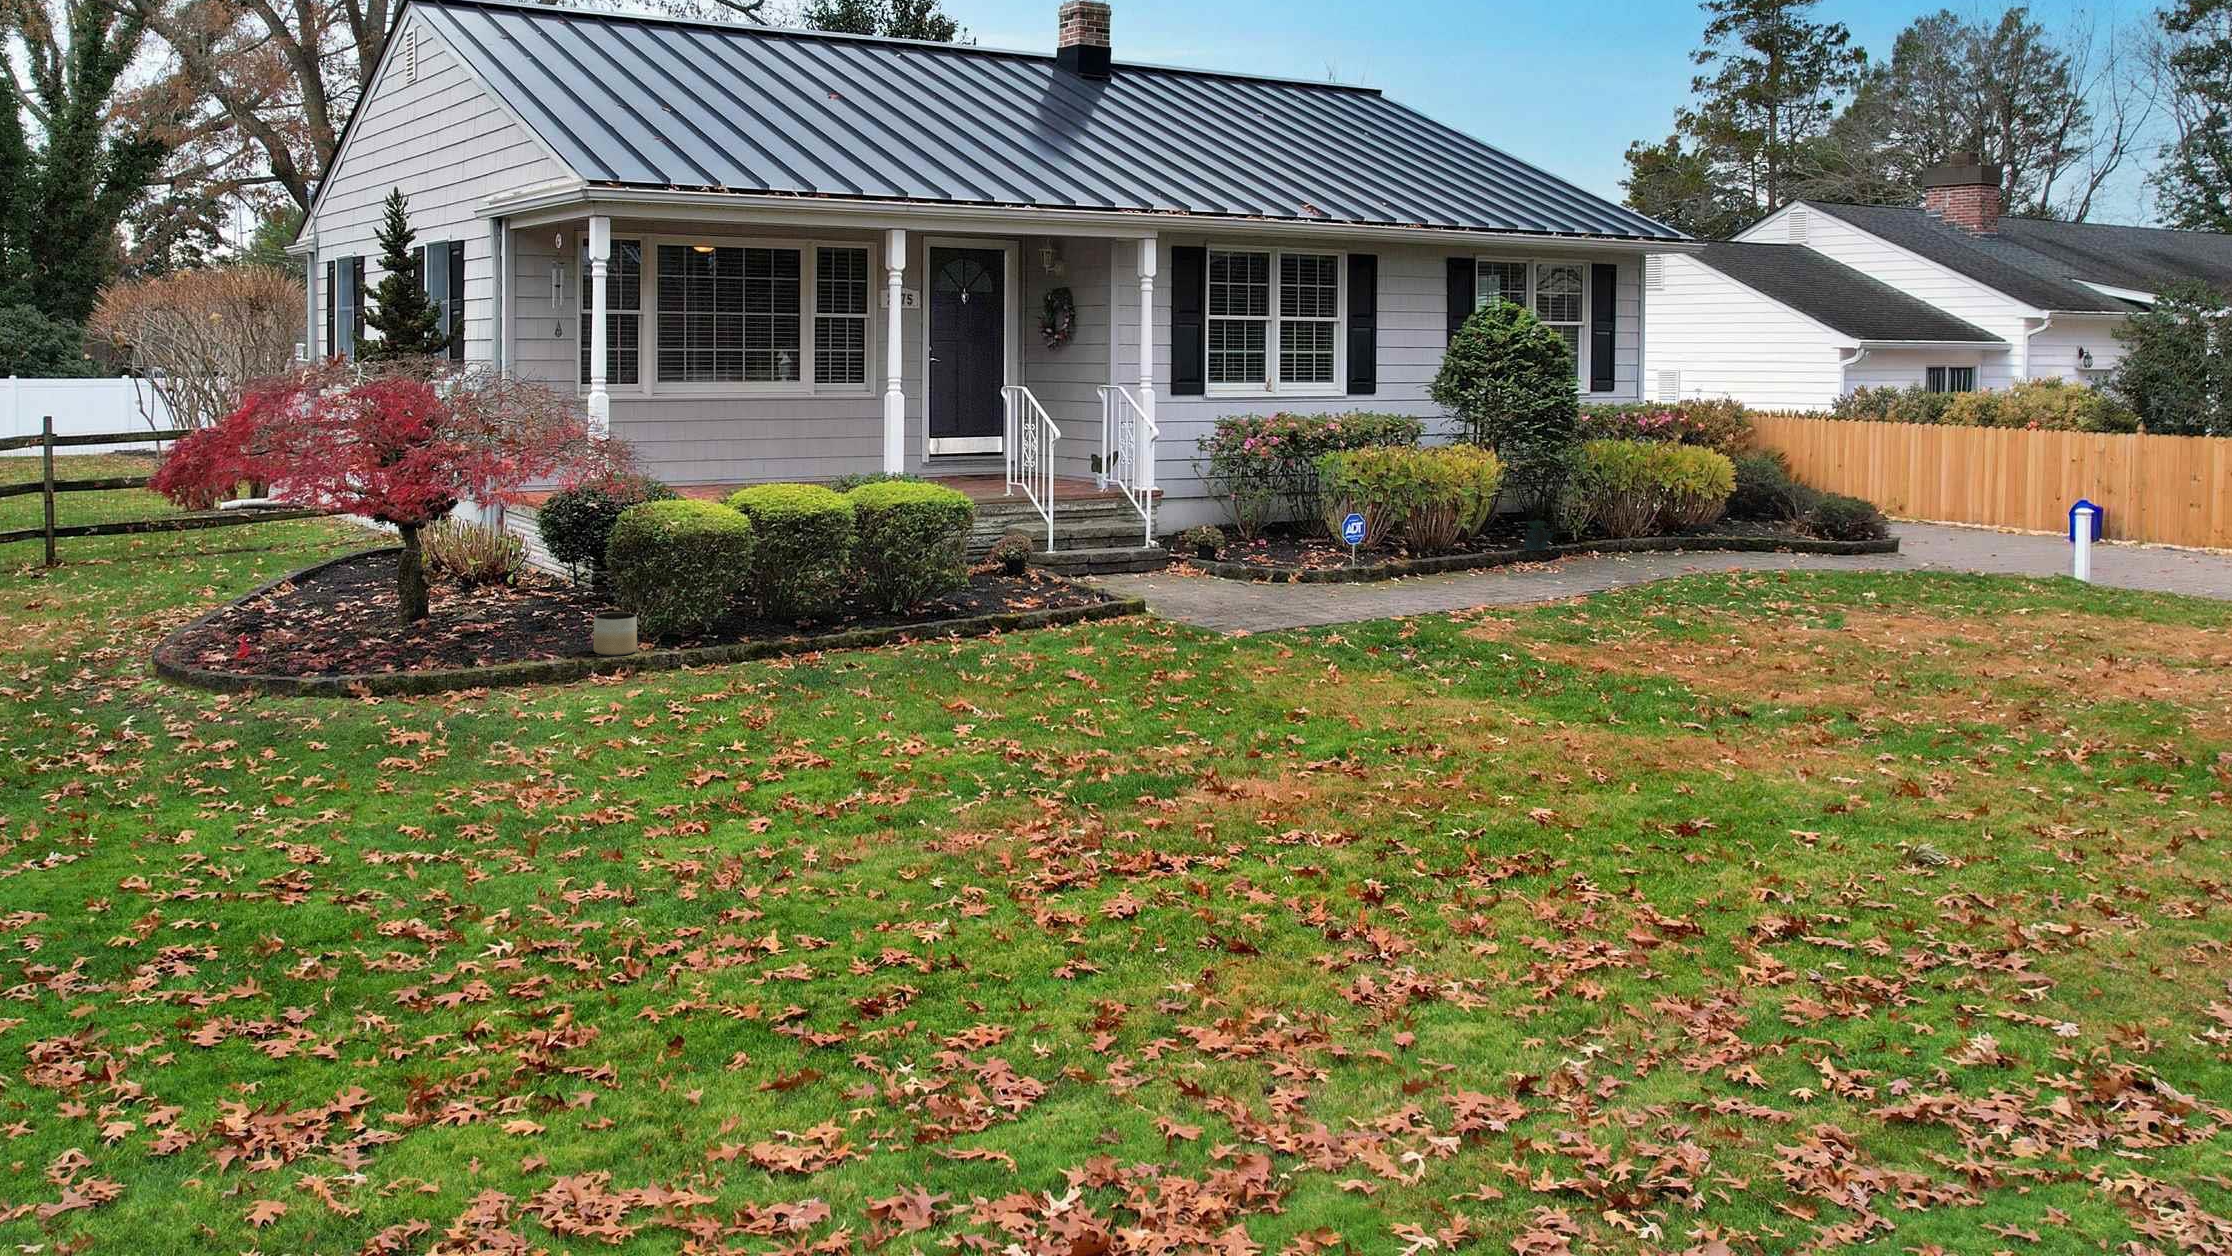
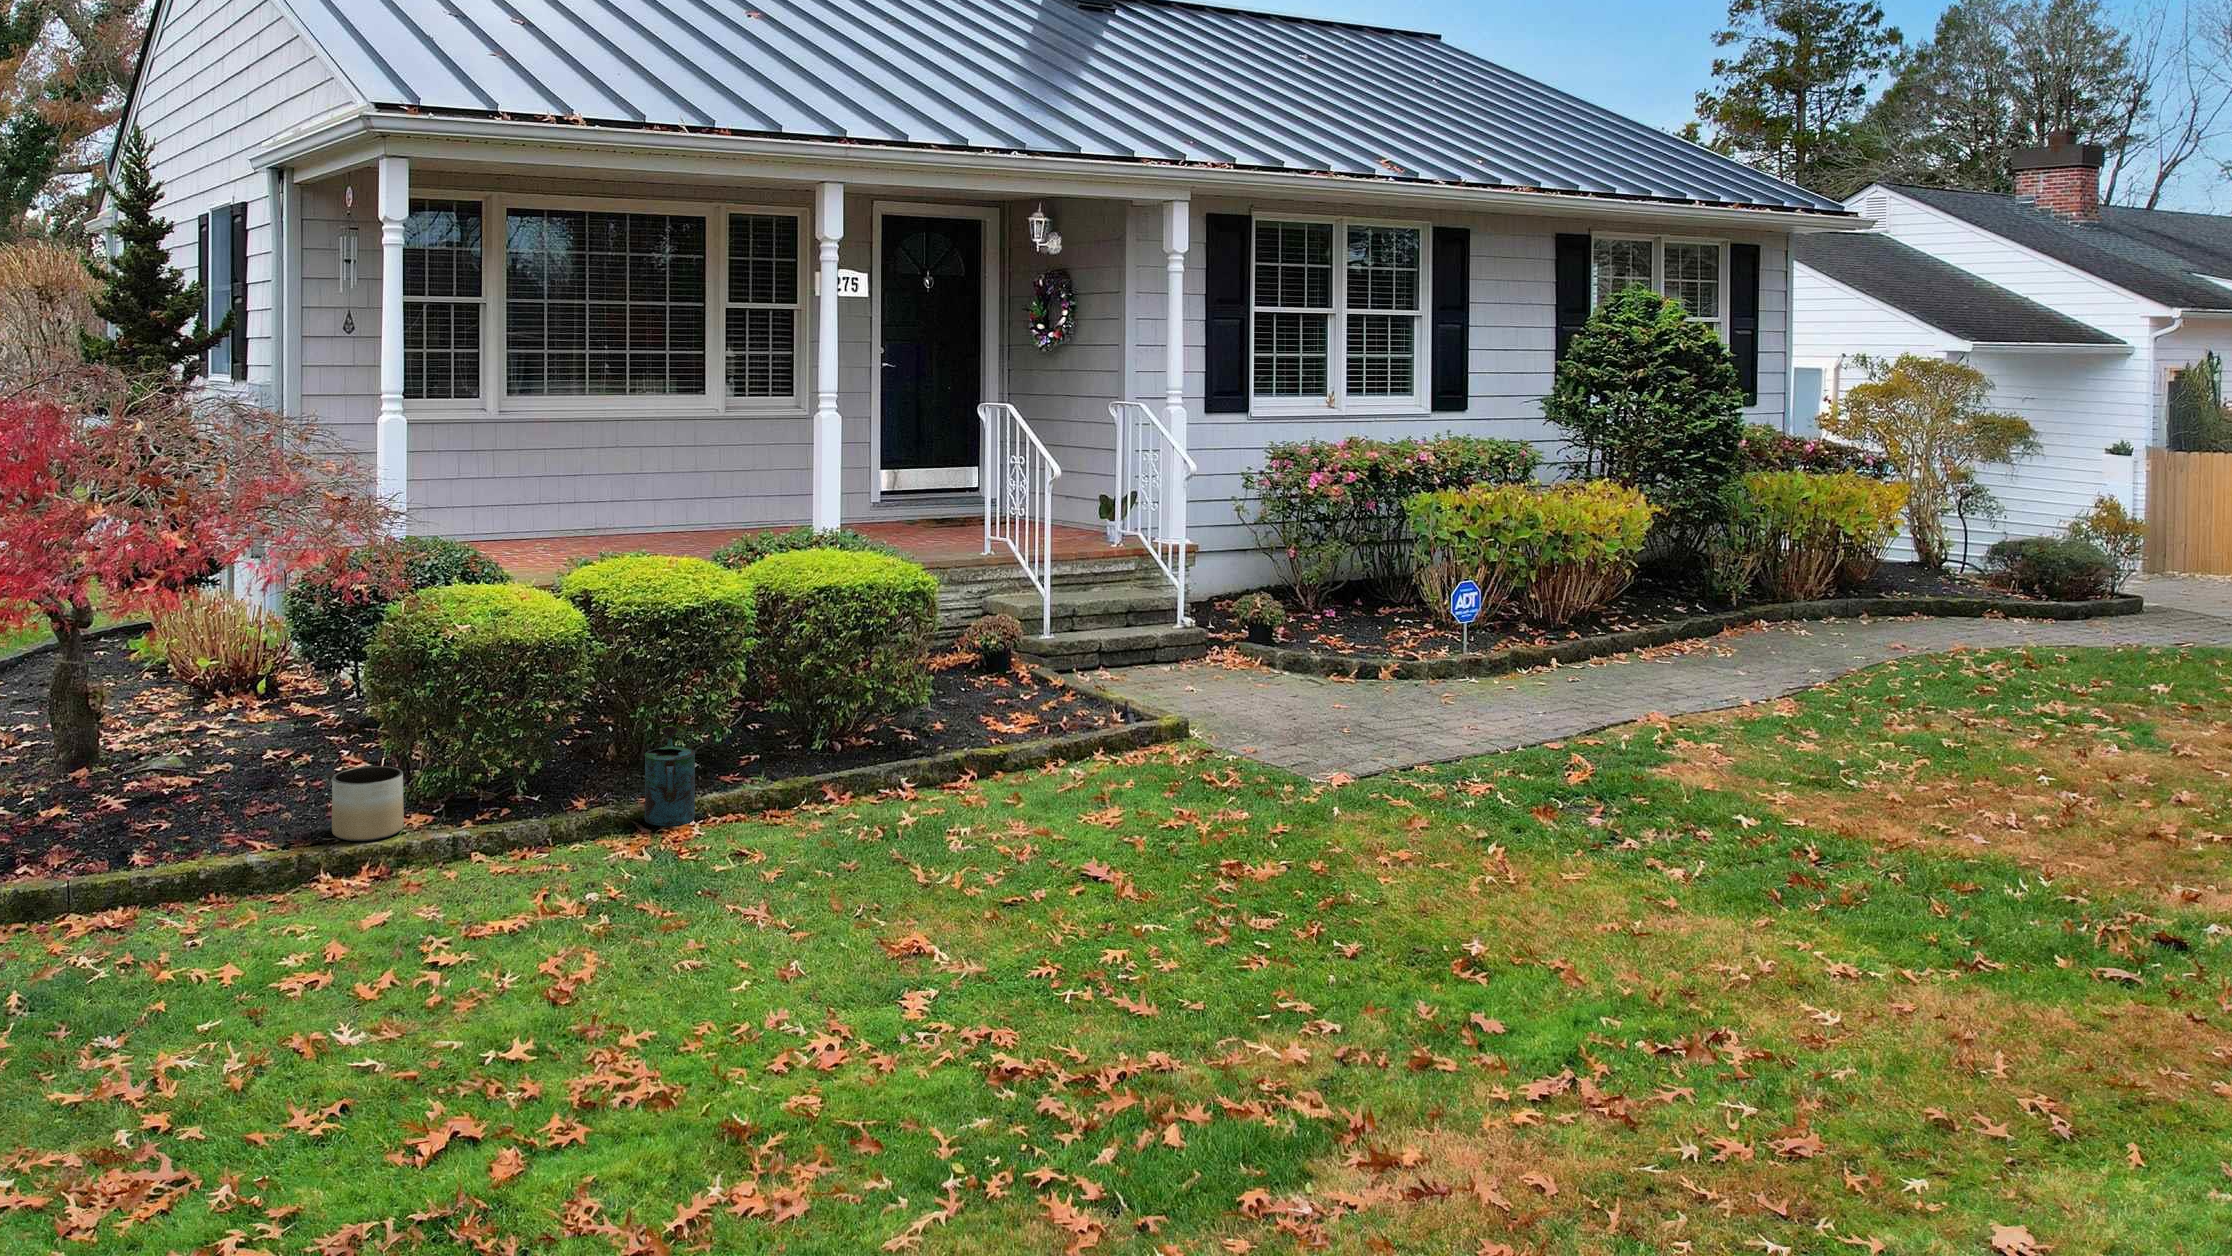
watering can: present [1524,521,1553,551] -> present [645,726,695,826]

